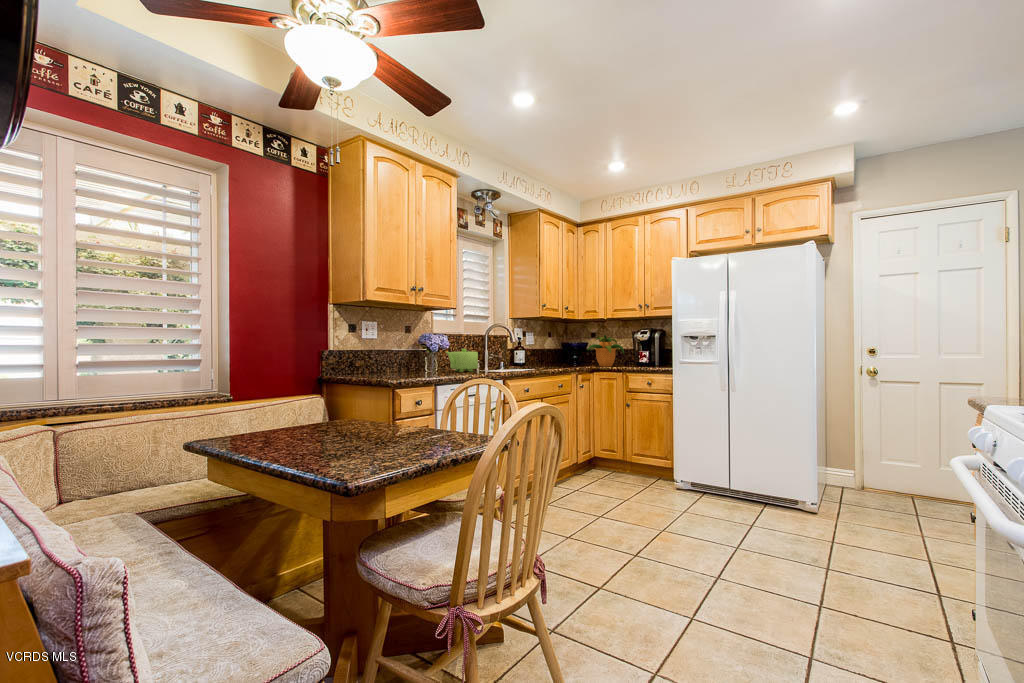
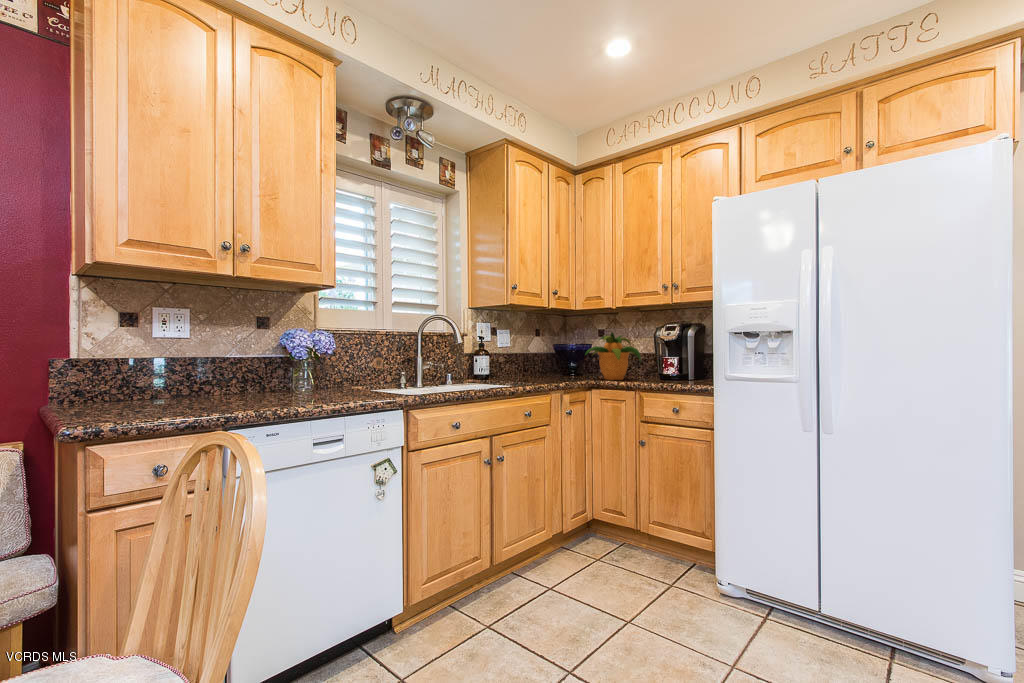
teapot: present [446,349,478,372] -> none [319,354,382,393]

